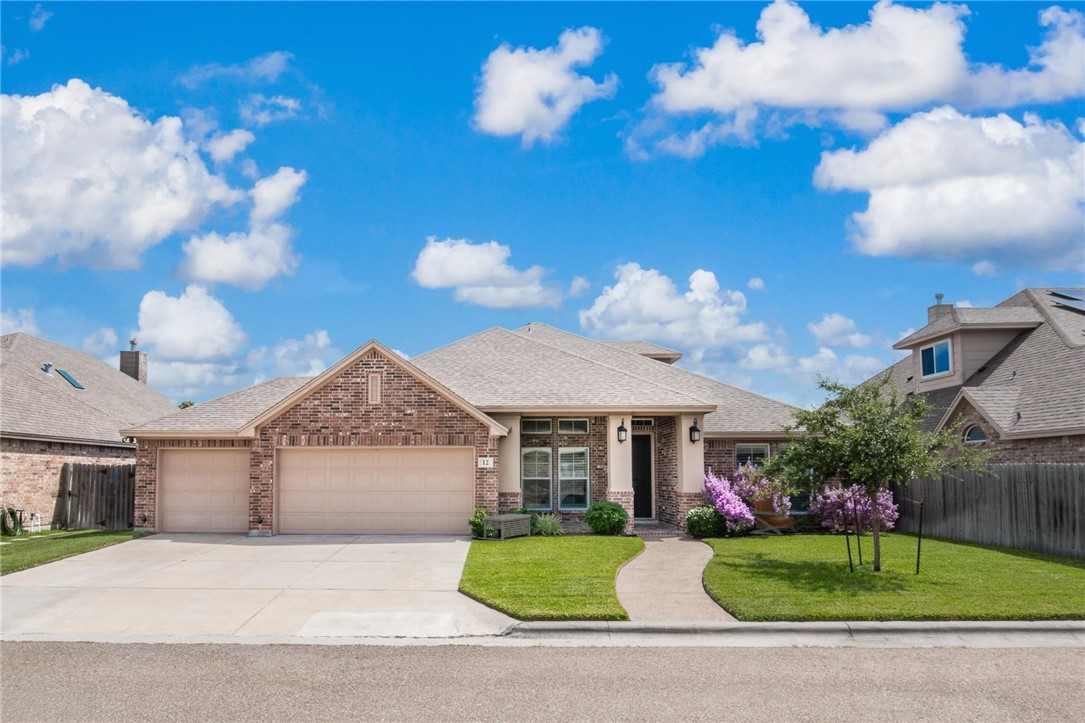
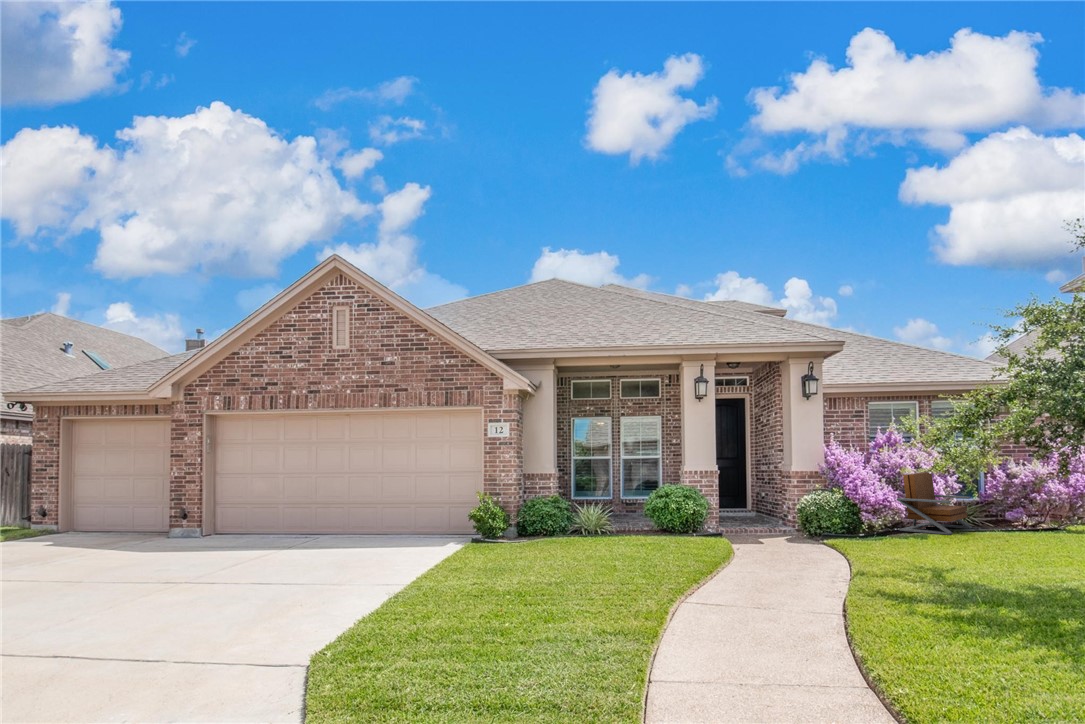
storage bench: present [482,514,531,541] -> none [491,503,566,544]

